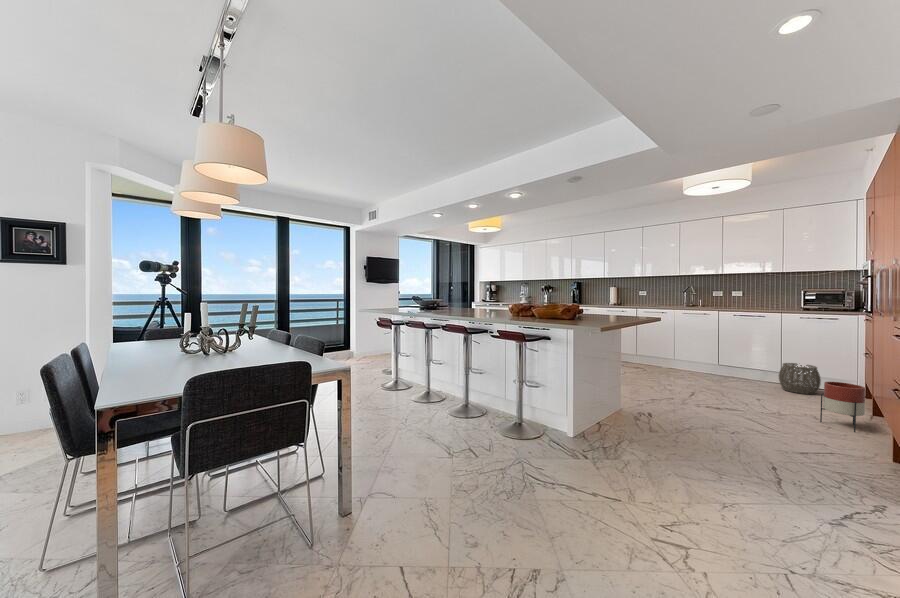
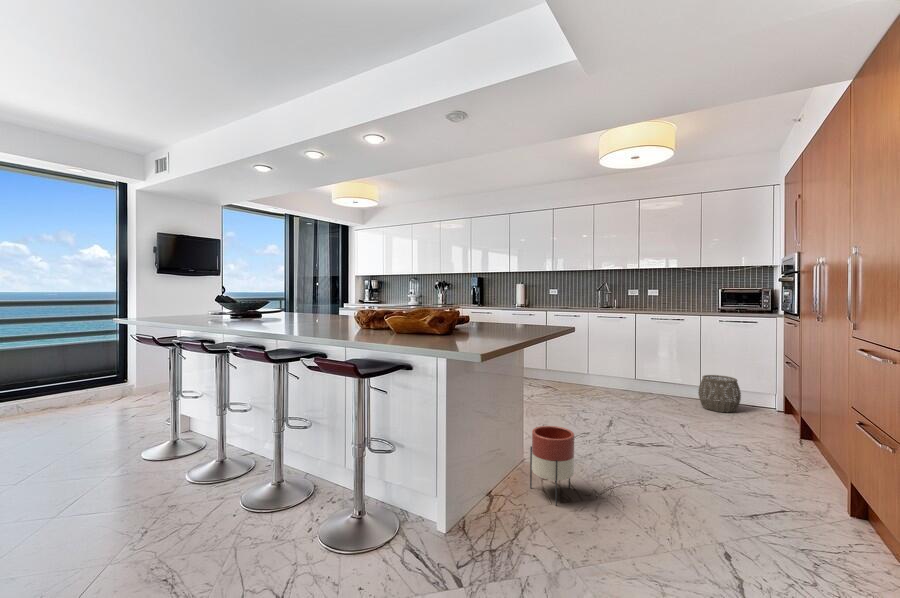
planter: present [820,382,865,432] -> present [530,426,574,505]

